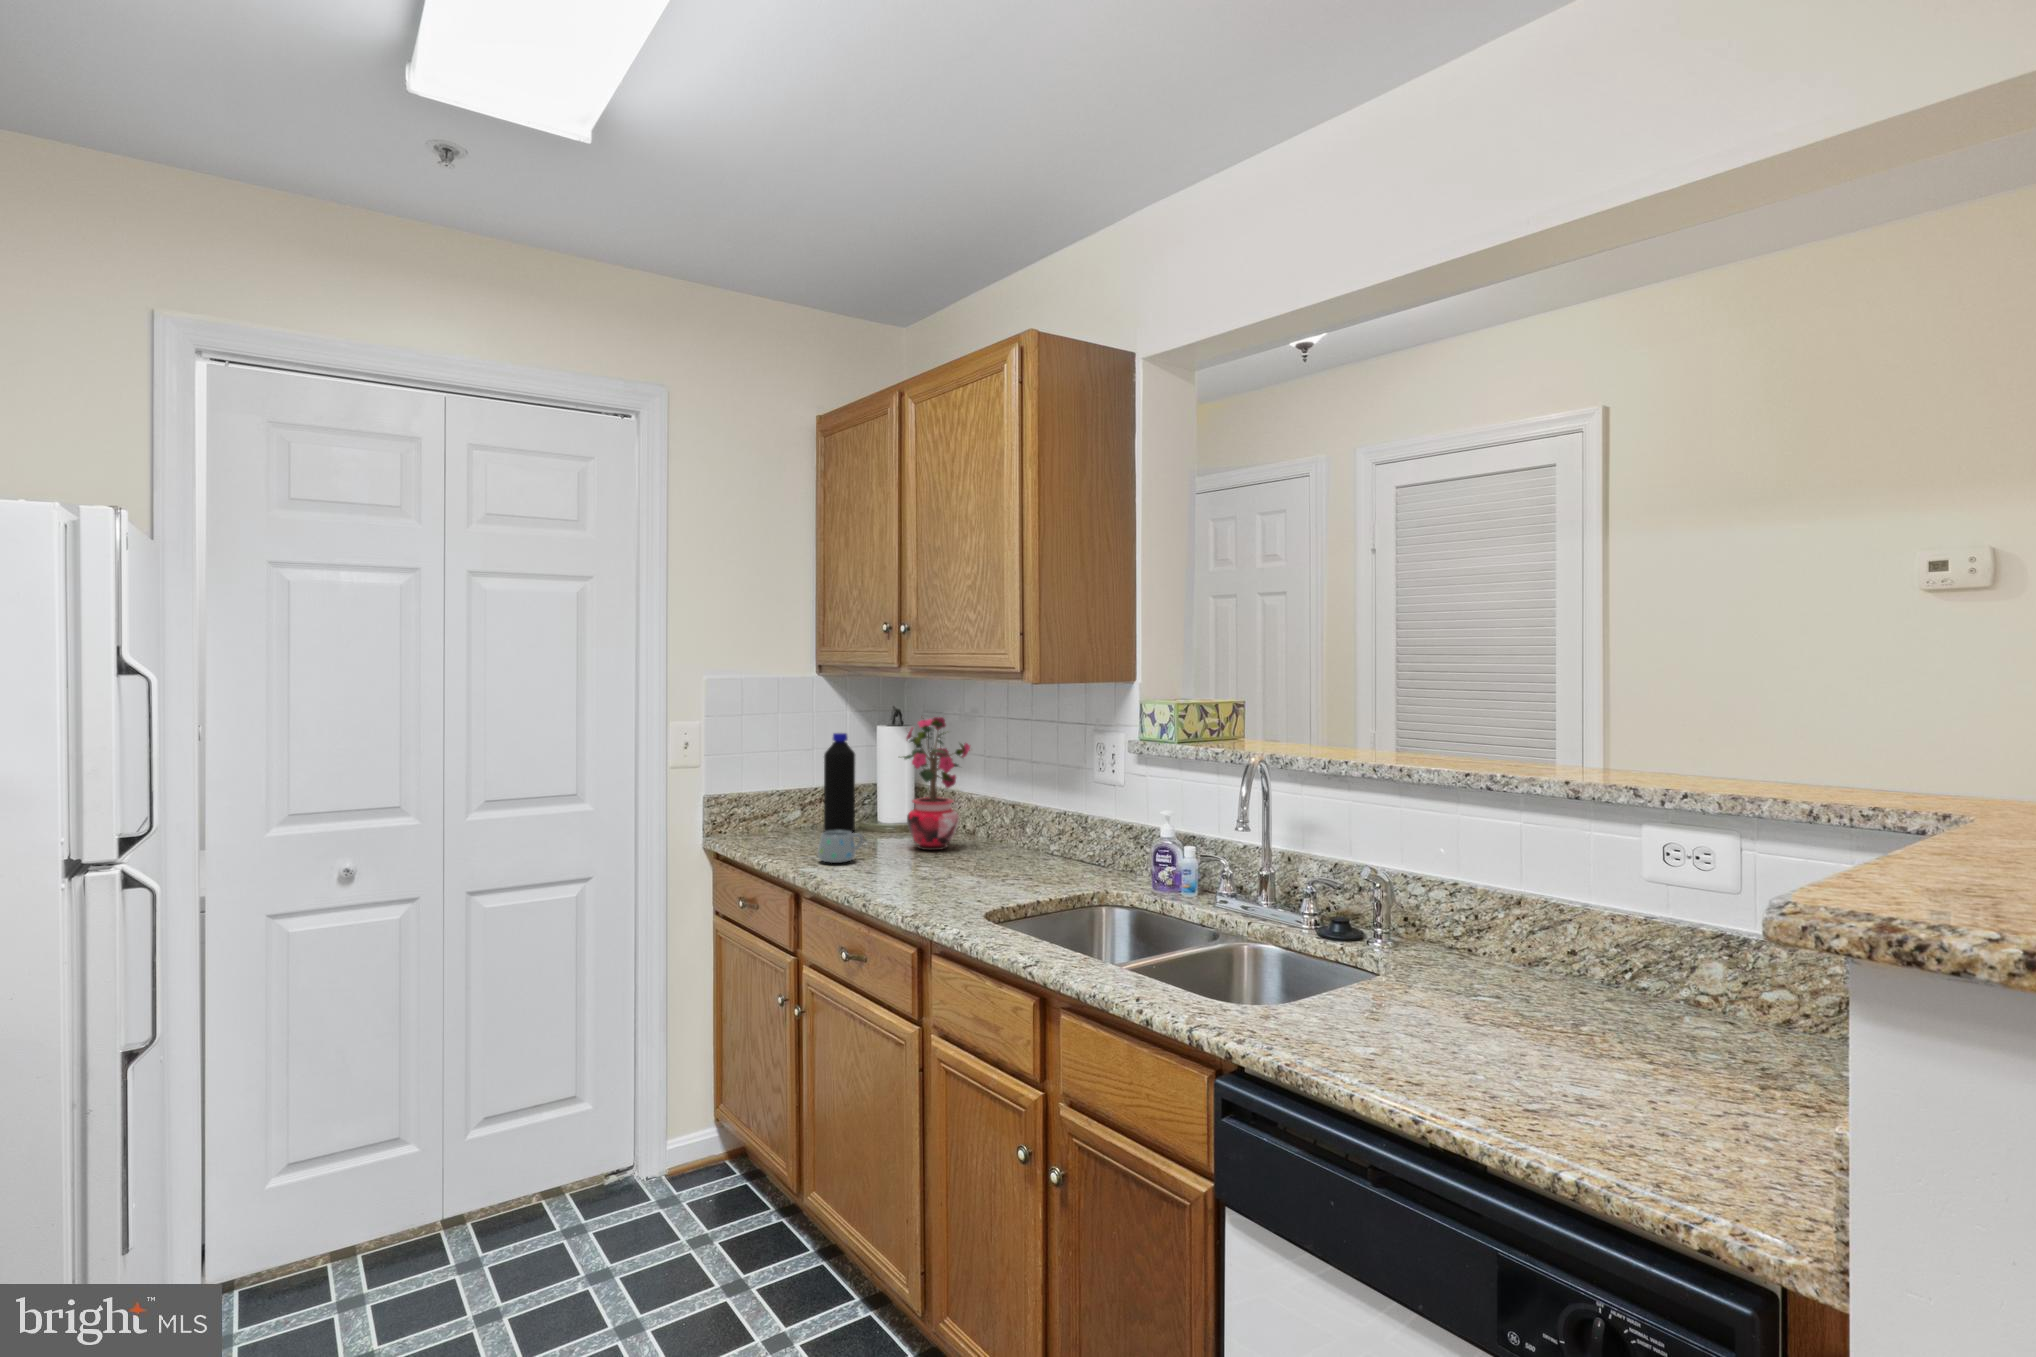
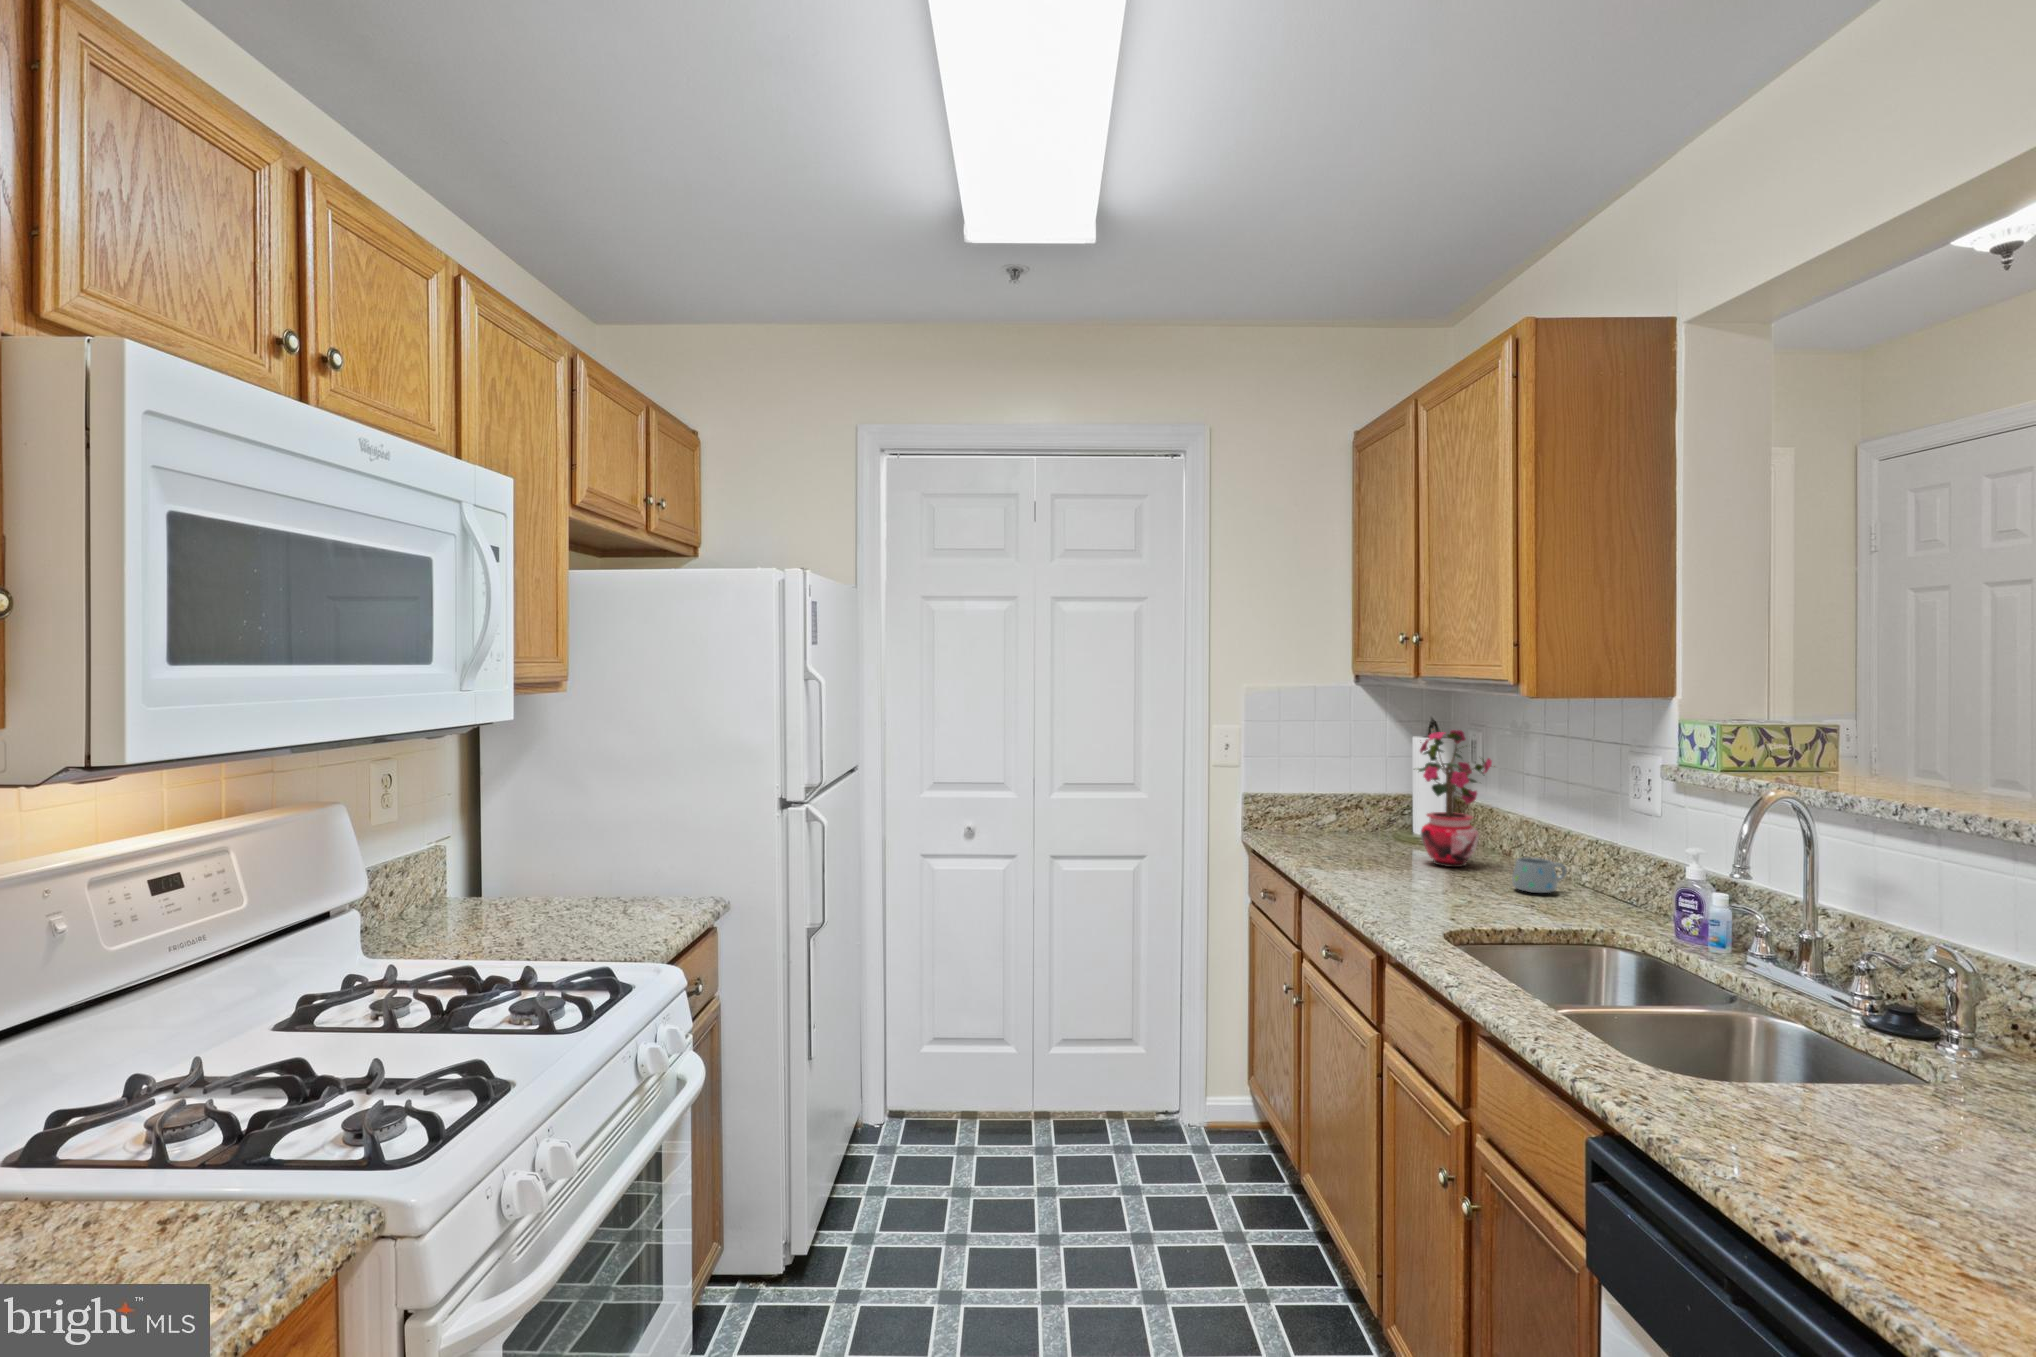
bottle: present [824,733,855,832] -> none [1351,742,1383,841]
mug: present [818,831,863,863] -> present [1512,857,1567,893]

